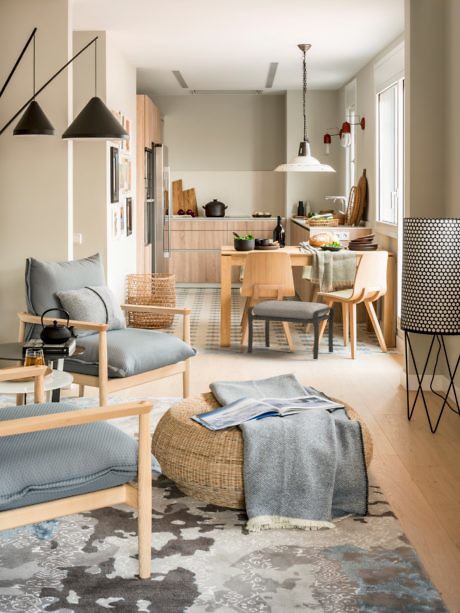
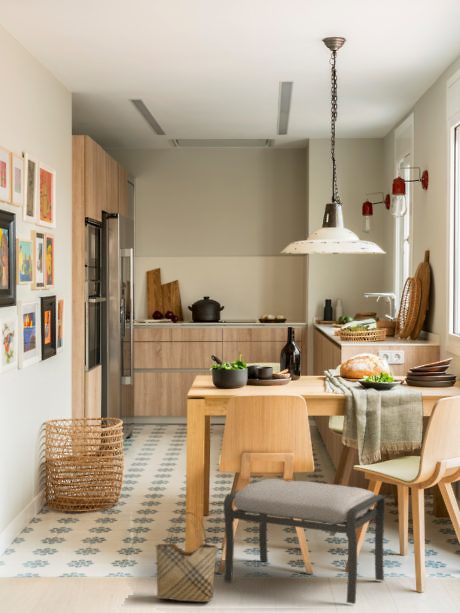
woven basket: none [213,314,246,359] -> present [156,512,217,602]

